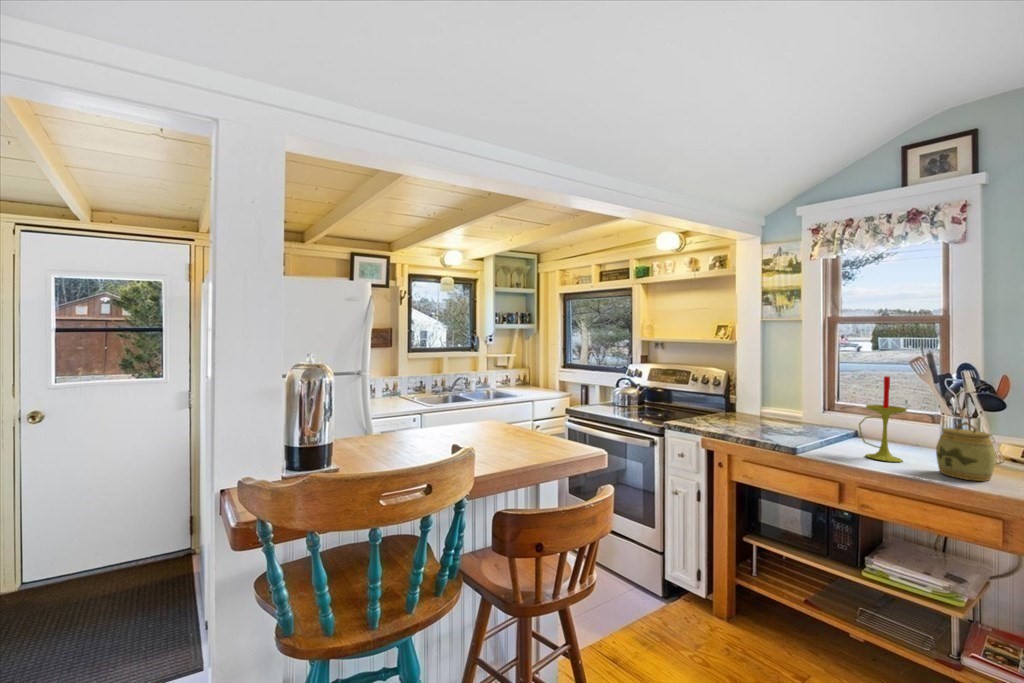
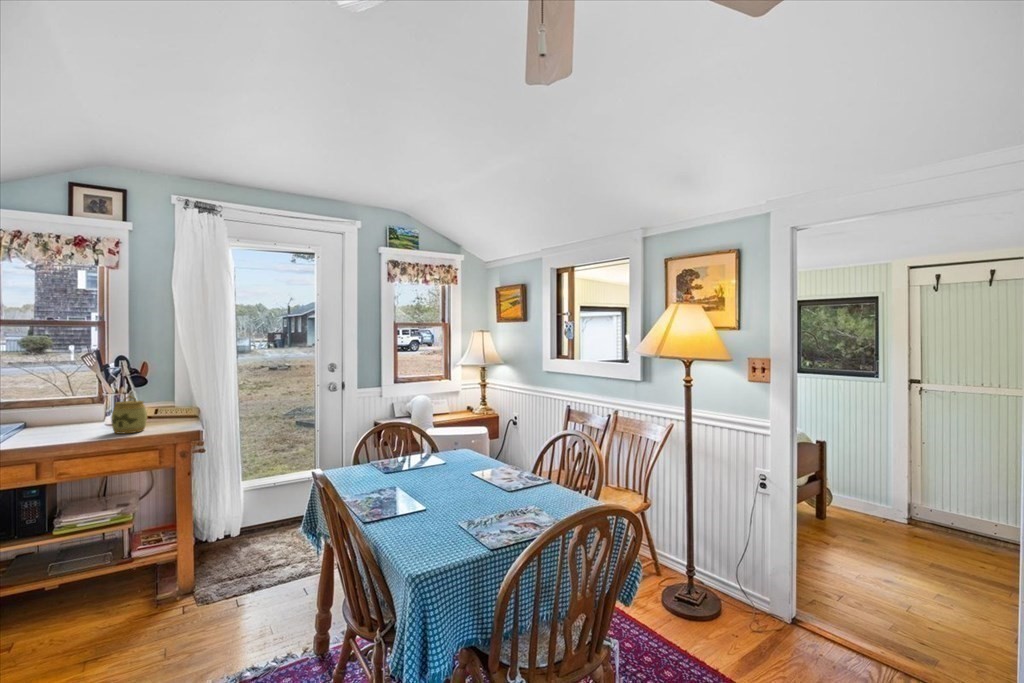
candle: present [859,376,907,462] -> none [49,368,88,437]

